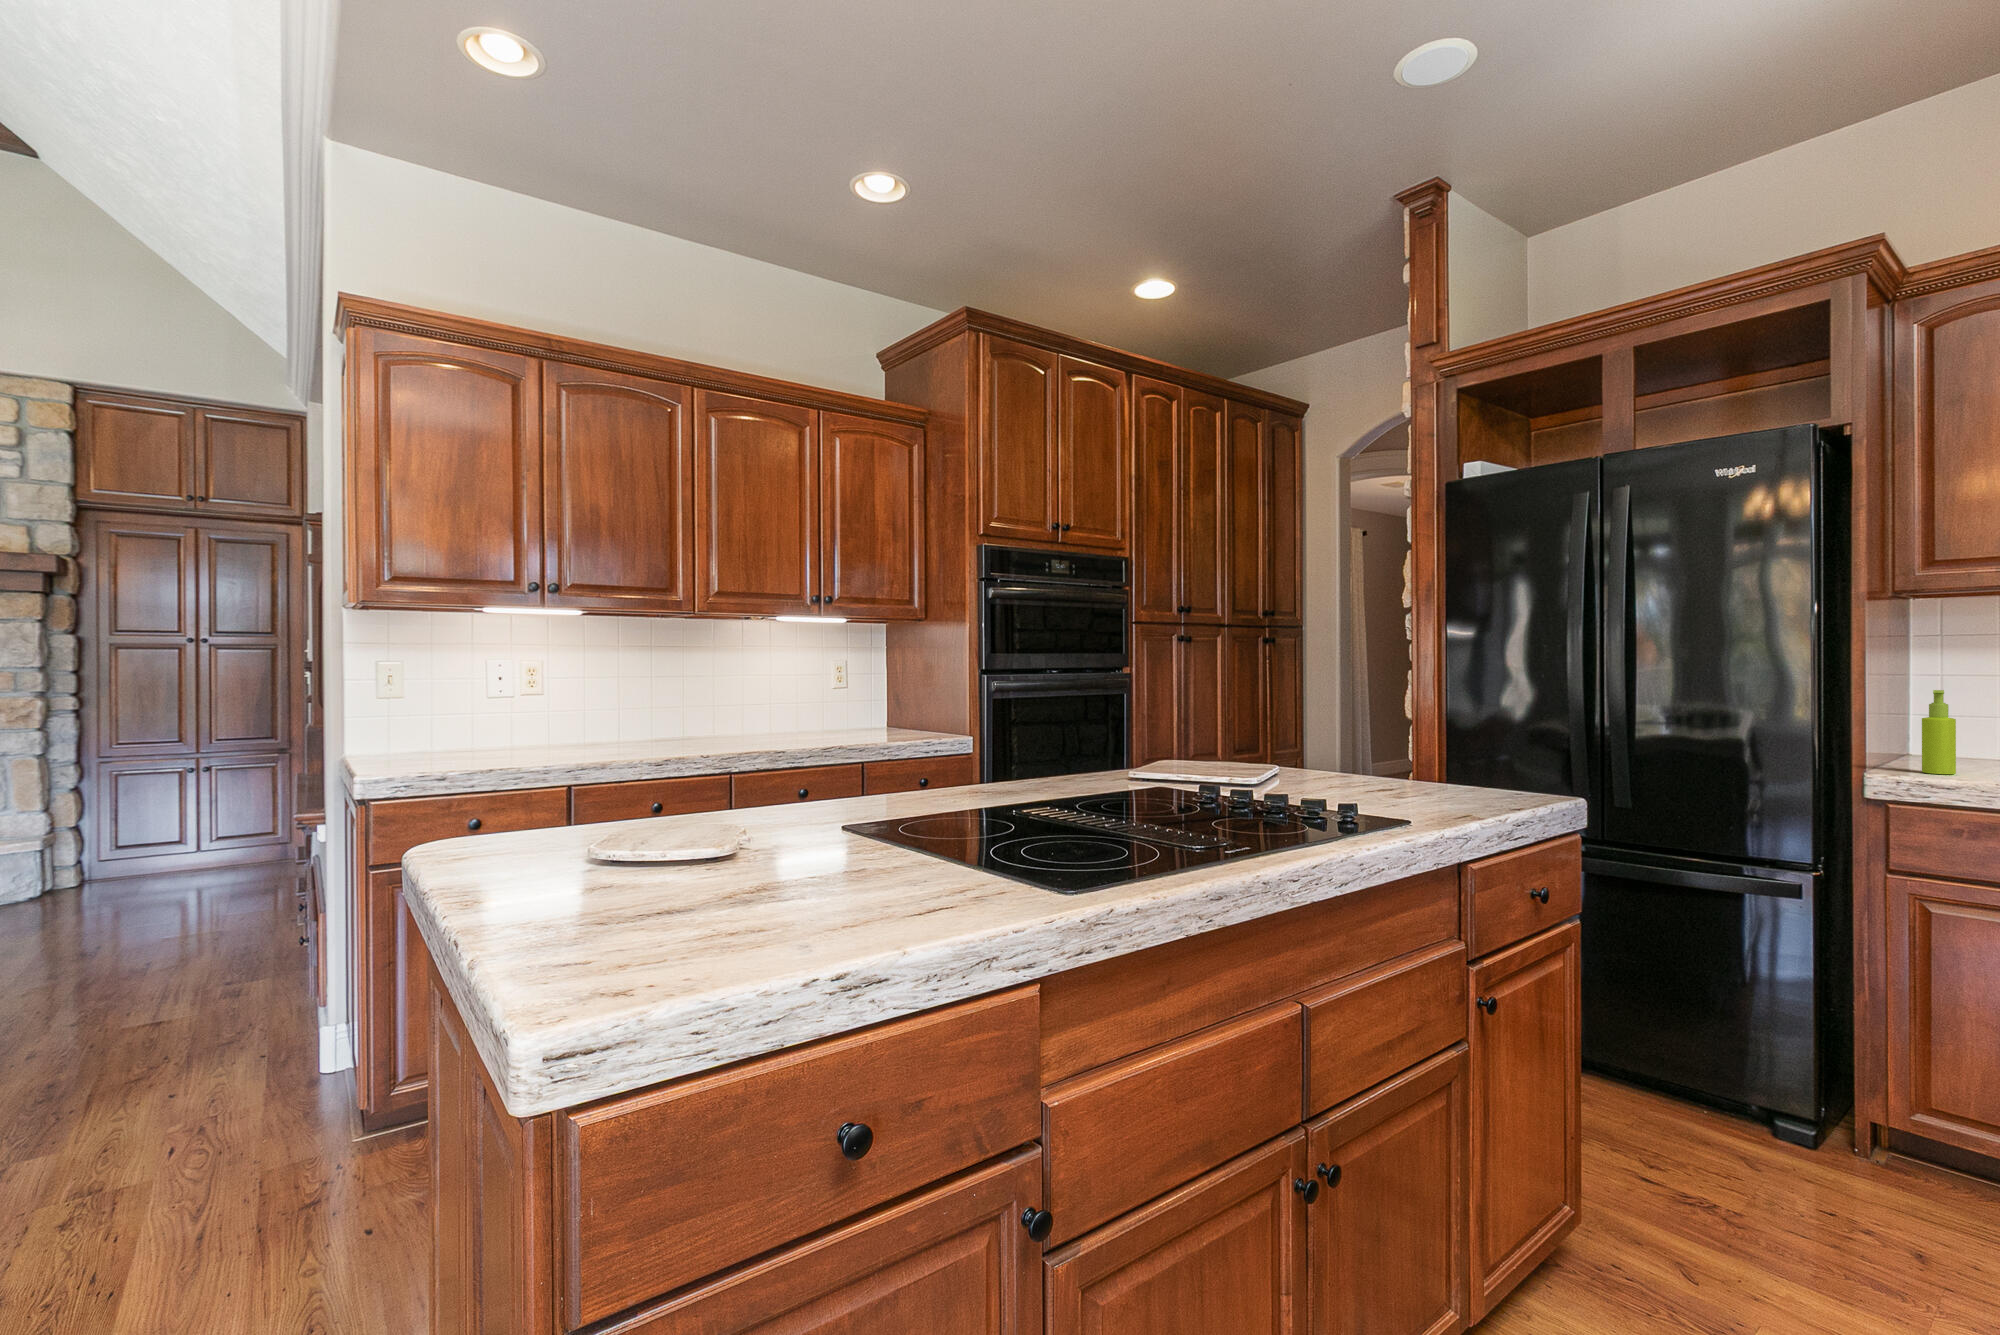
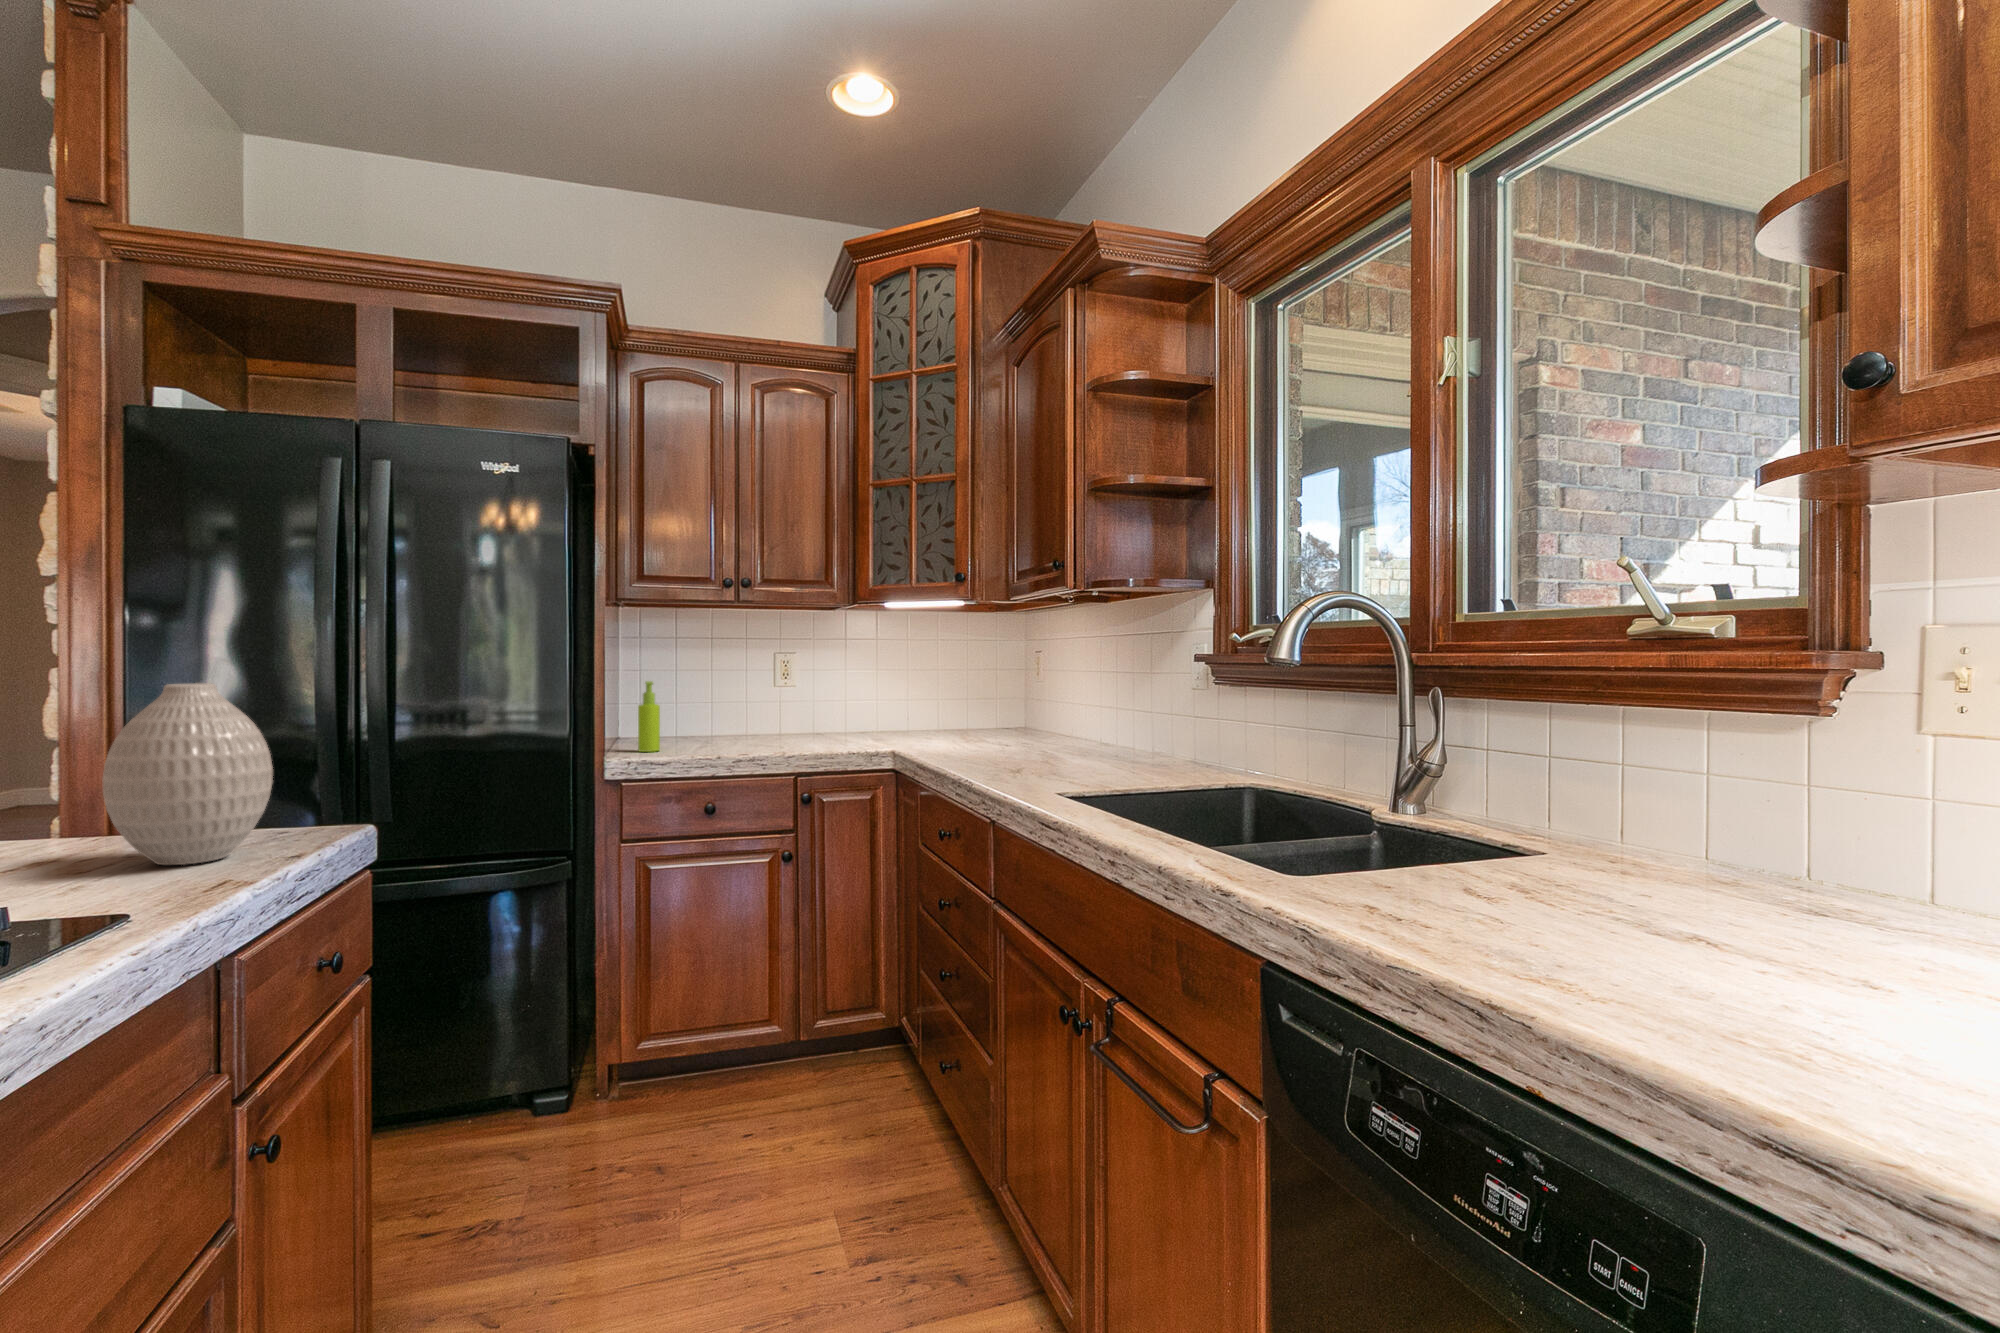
vase: none [1410,683,1504,804] -> present [103,683,273,865]

